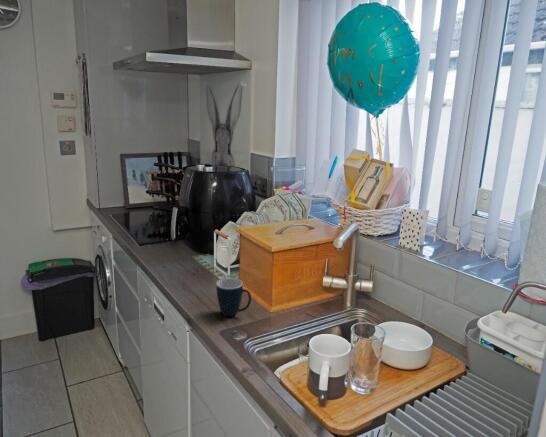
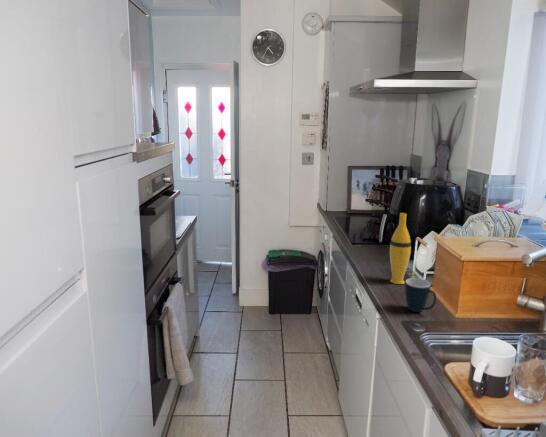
vase: none [190,206,213,286] -> present [390,213,411,284]

